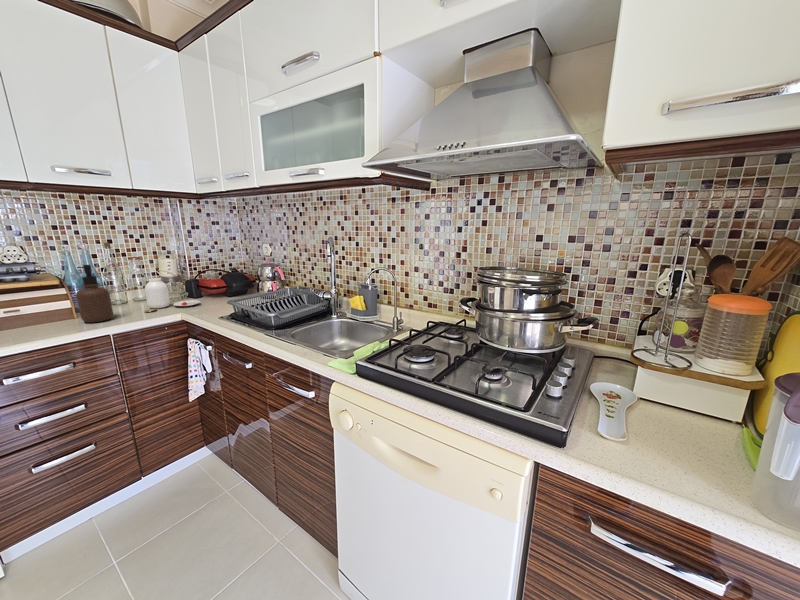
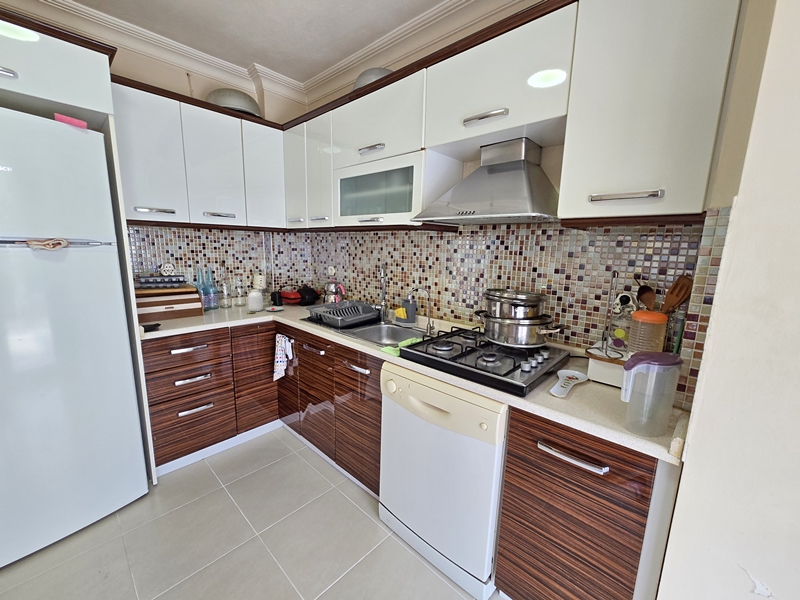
soap dispenser: present [76,265,113,323] -> none [209,278,230,318]

